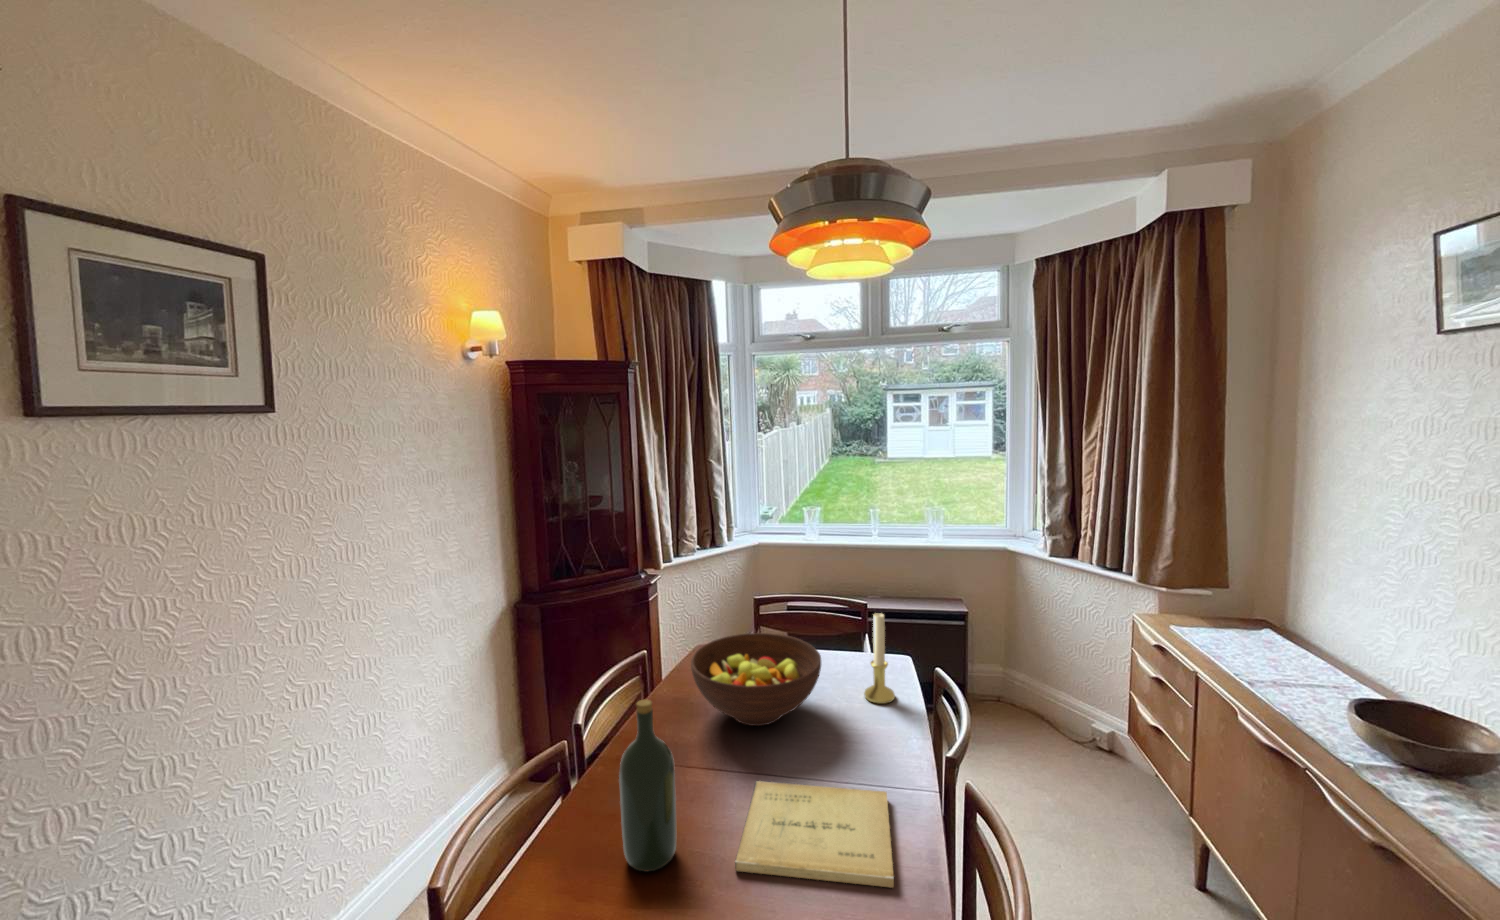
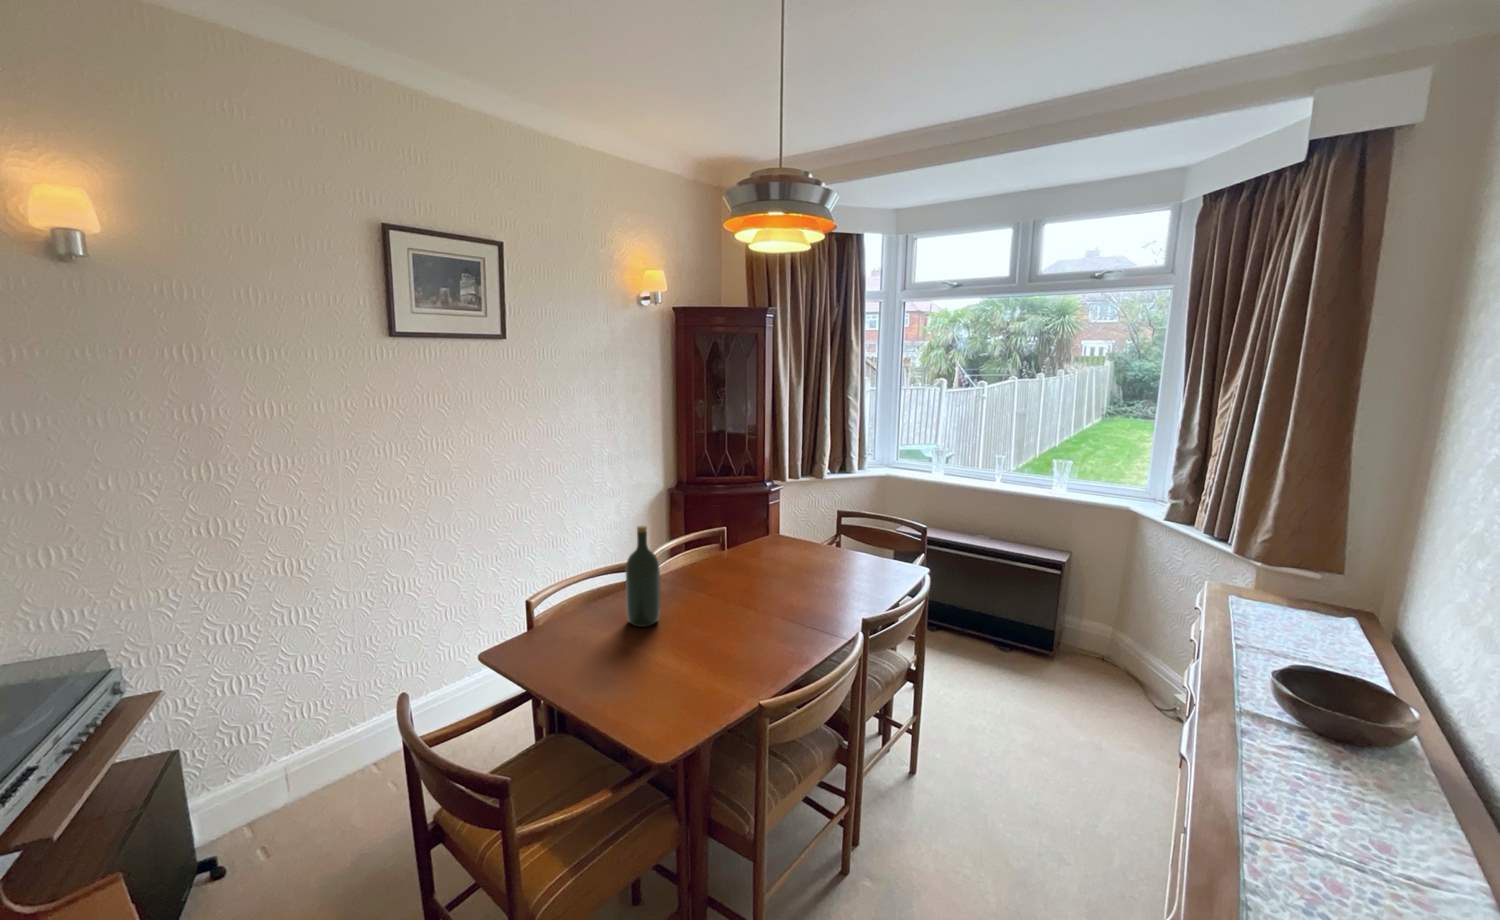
candle holder: present [864,613,895,704] -> none [859,518,883,591]
fruit bowl: present [691,633,821,726] -> none [724,522,821,583]
book: present [735,781,894,888] -> none [681,605,807,667]

